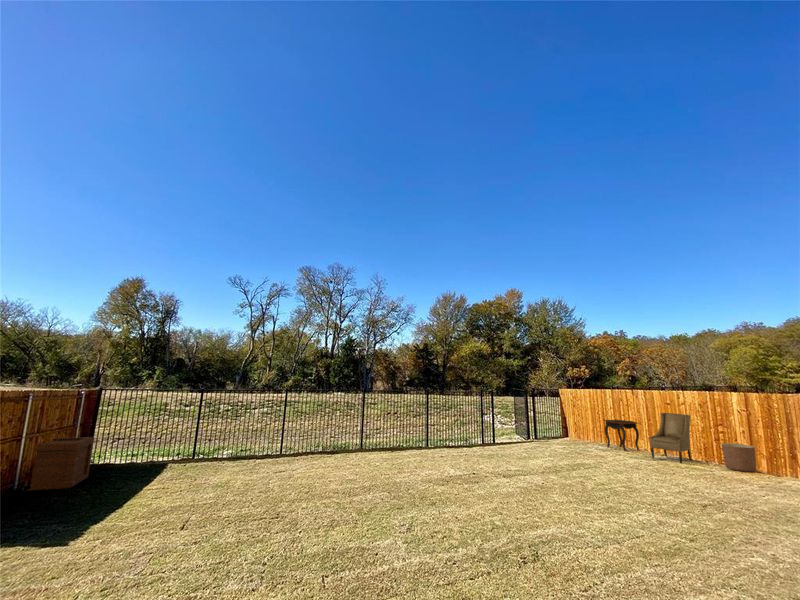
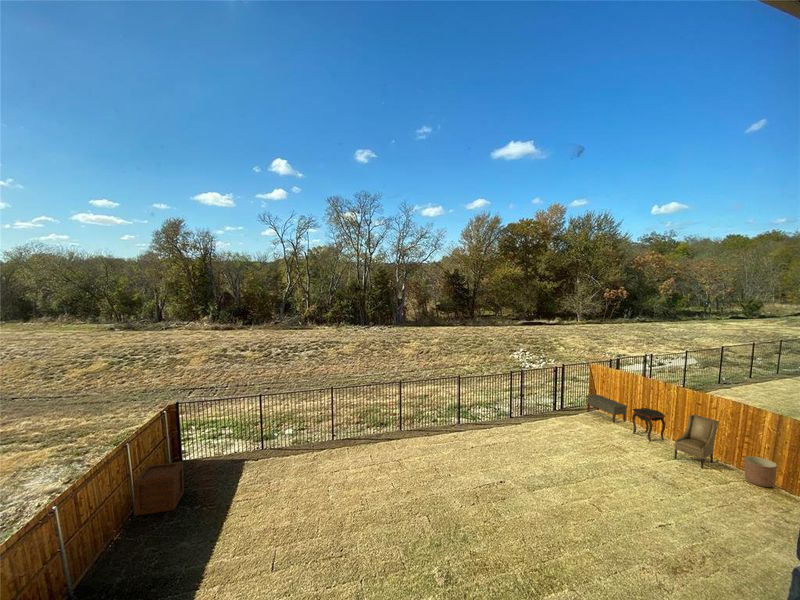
bench: none [557,419,599,443] -> present [587,395,627,423]

